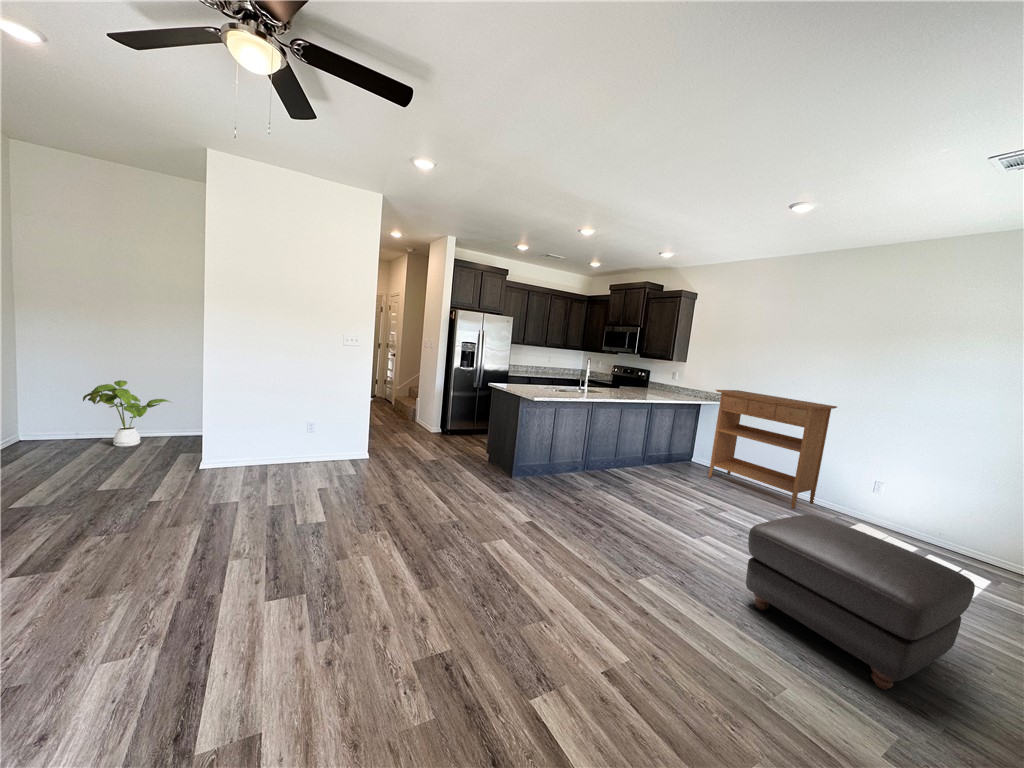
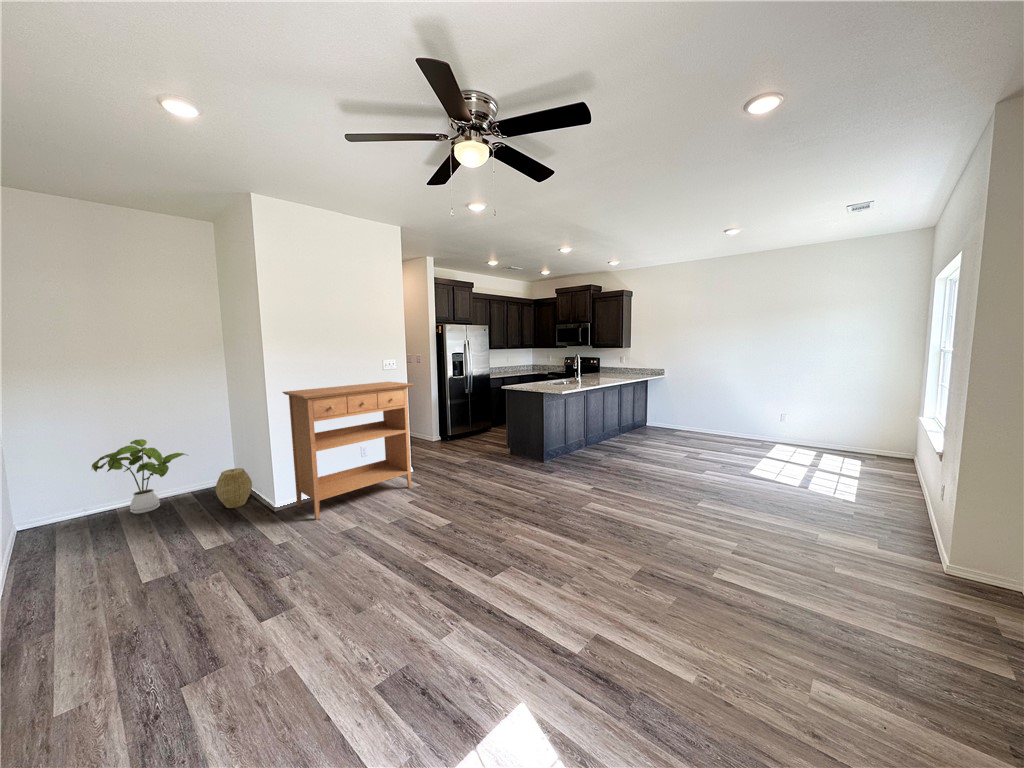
console table: present [708,390,837,509] -> present [282,382,414,520]
woven basket: none [171,422,207,458] -> present [216,468,252,508]
ottoman: present [746,515,975,690] -> none [761,438,882,524]

